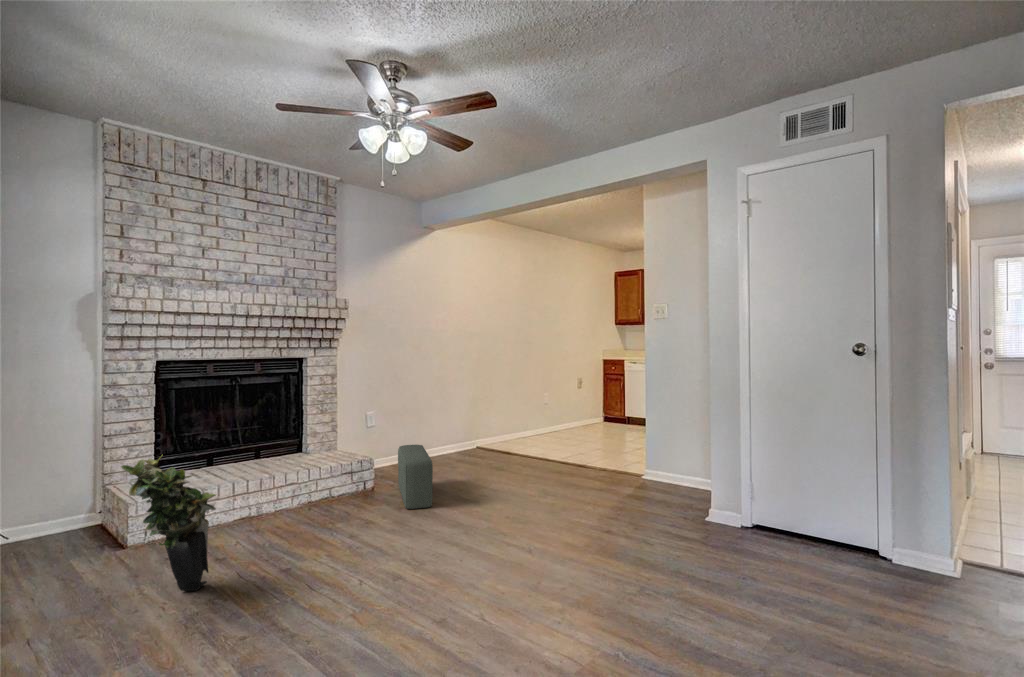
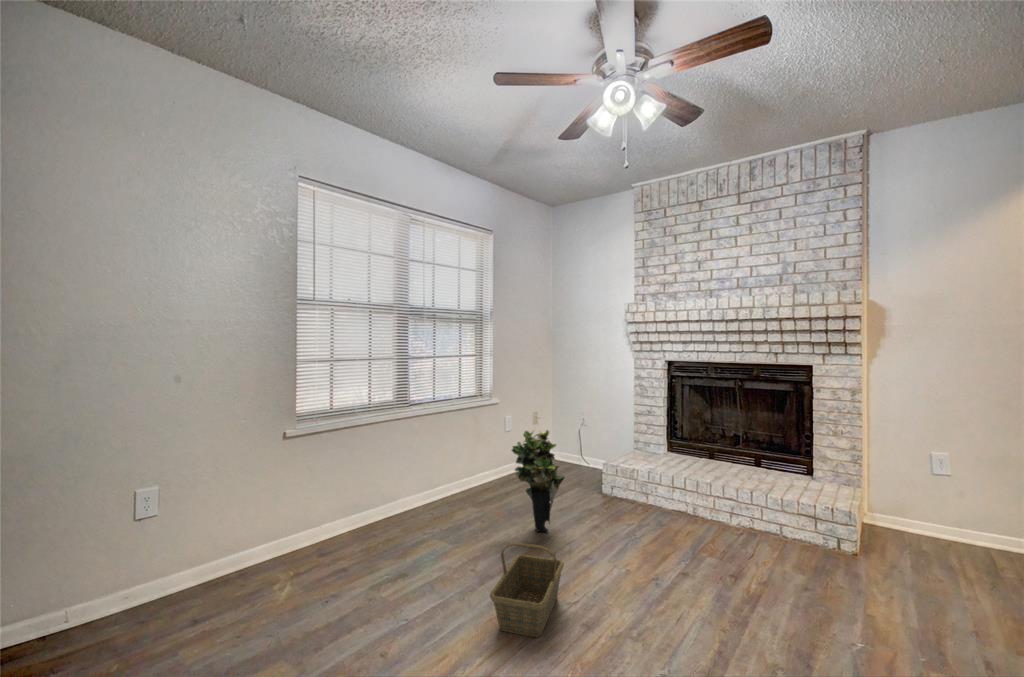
pouf: present [398,445,433,509] -> none [794,507,927,605]
basket: none [329,526,433,615] -> present [490,542,564,638]

